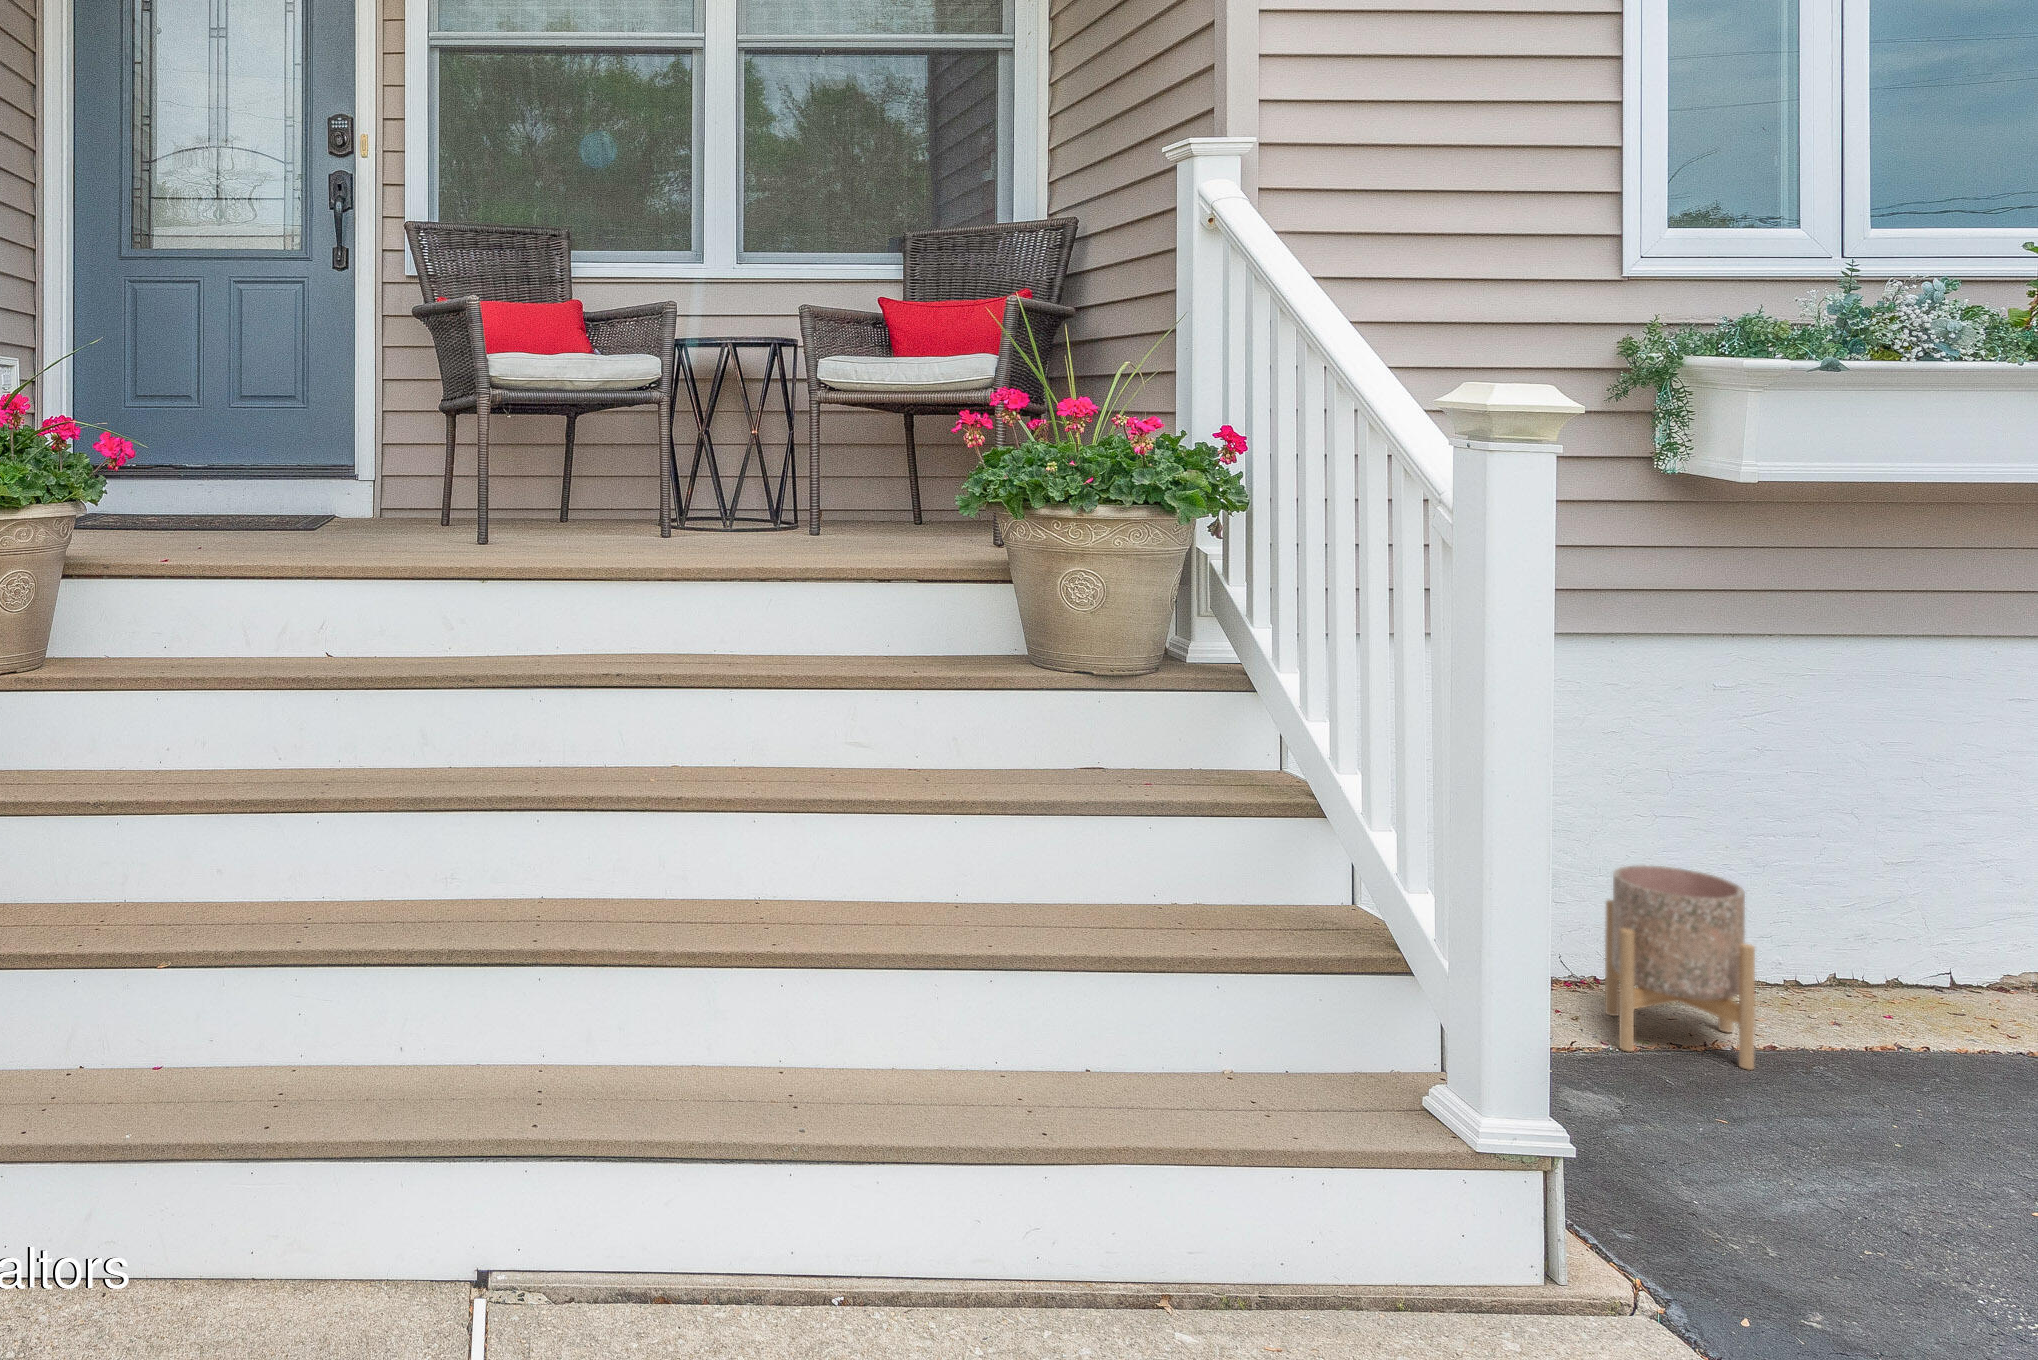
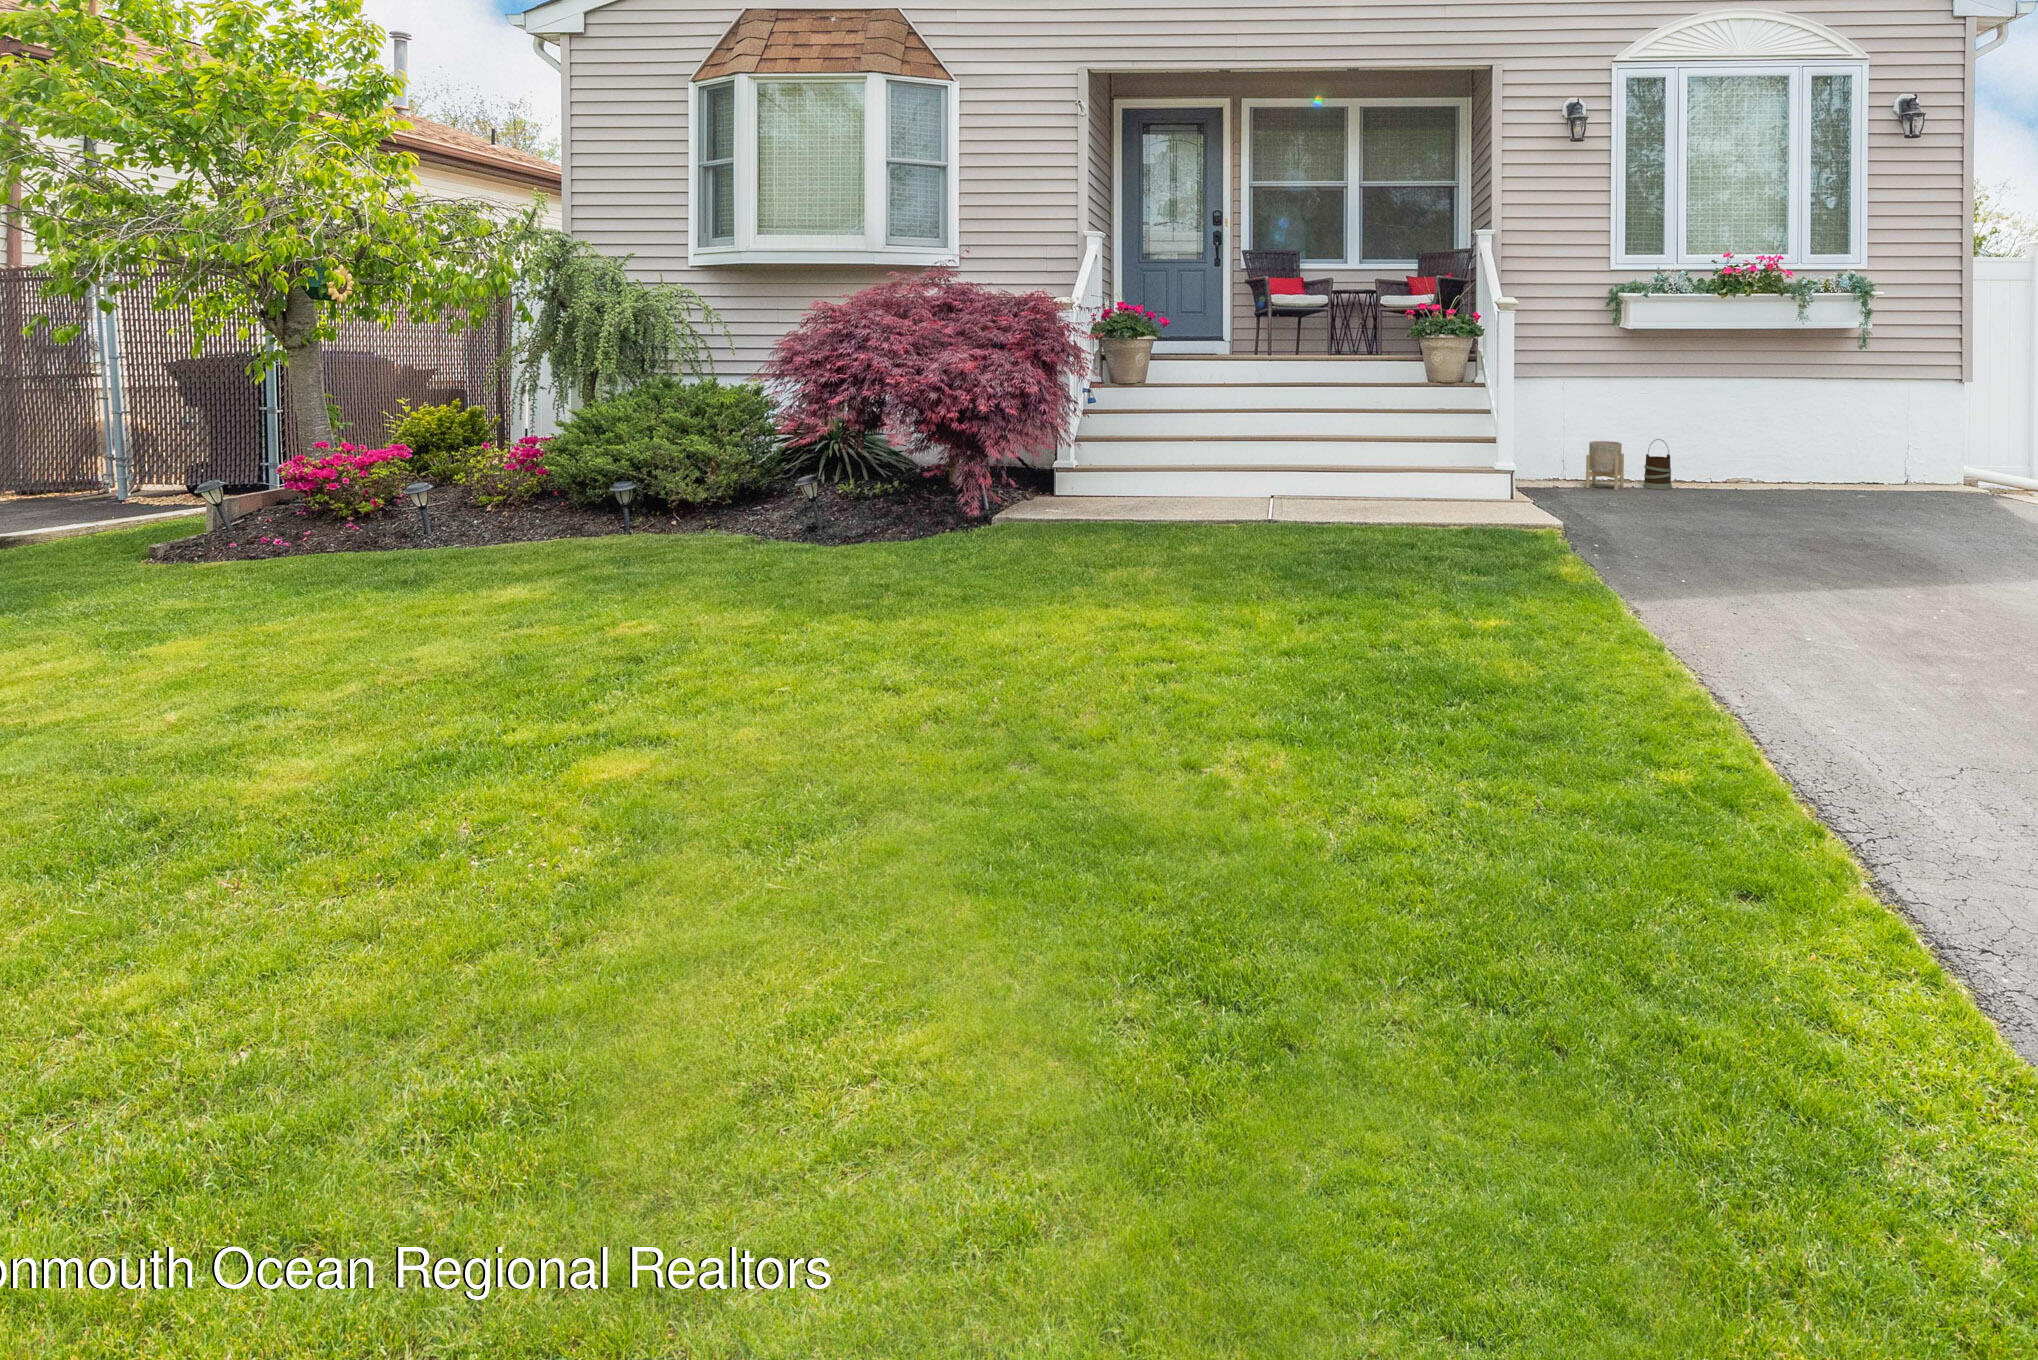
wooden bucket: none [1795,864,1916,1054] -> present [1643,439,1672,489]

